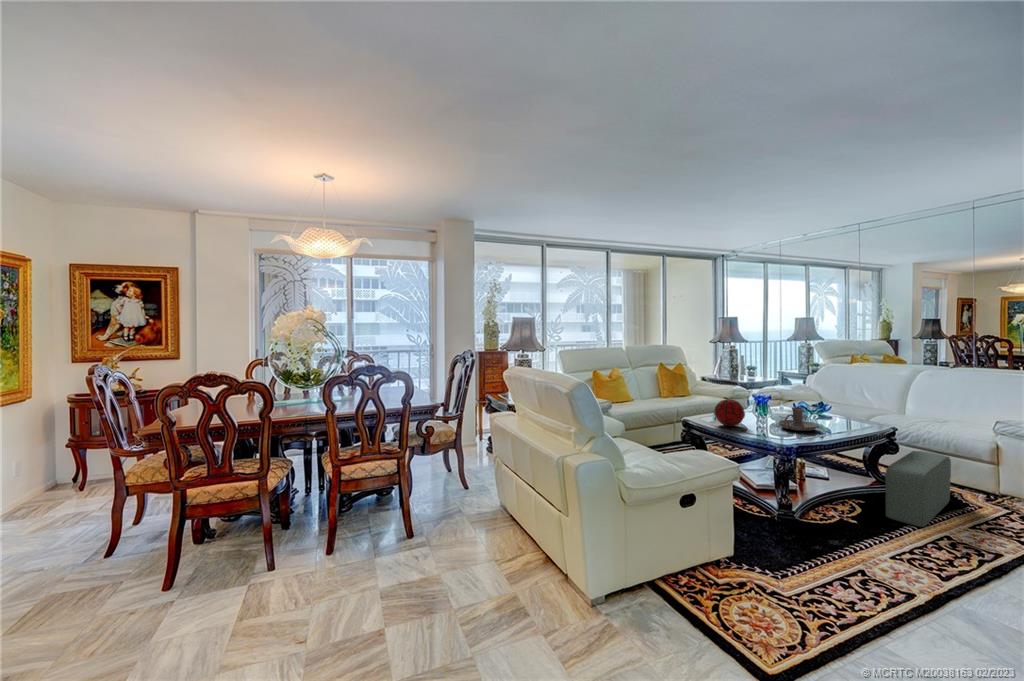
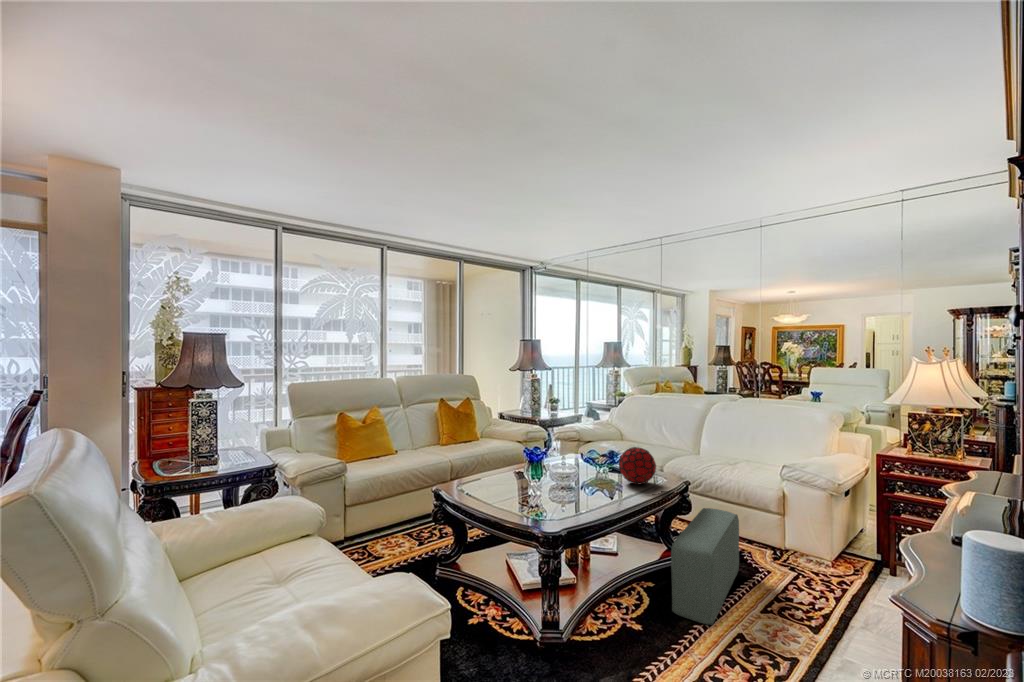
decorative orb: present [714,399,745,426] -> present [619,447,656,484]
candle holder: present [779,407,817,431] -> none [553,464,597,498]

